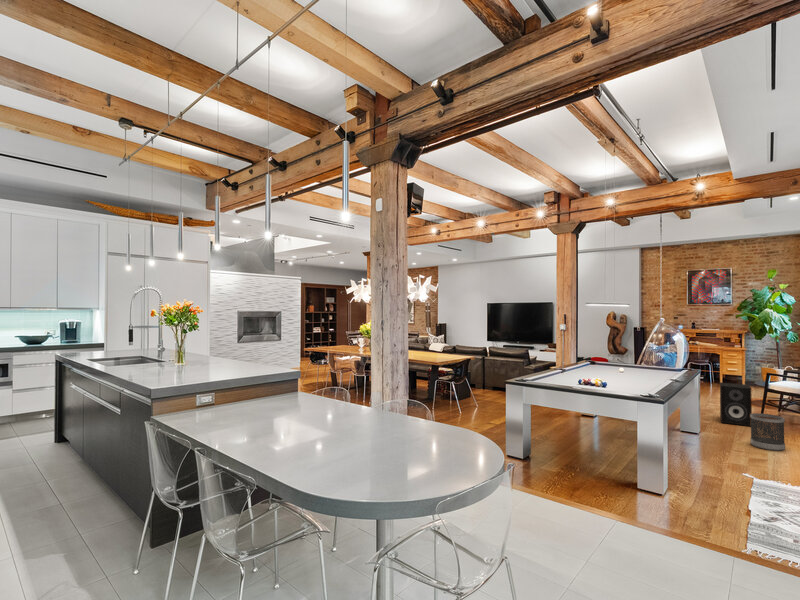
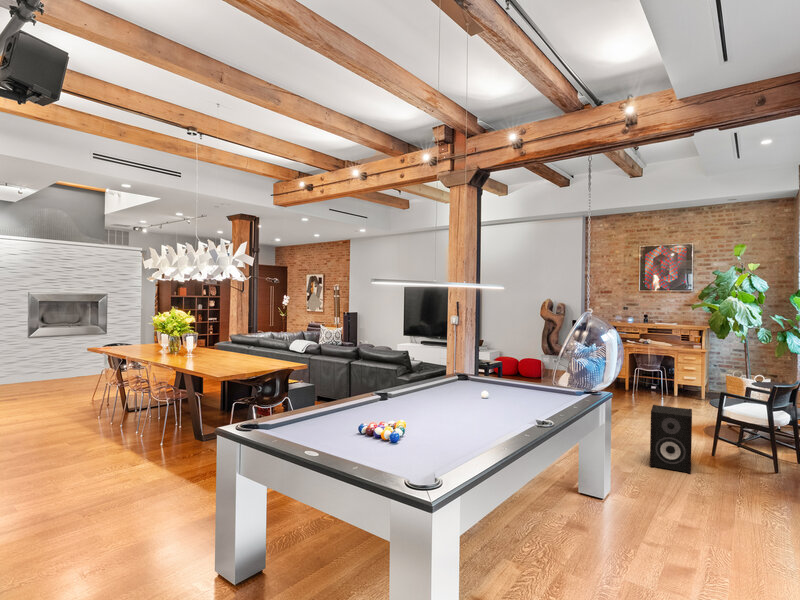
wastebasket: present [750,413,785,451] -> none [678,462,728,526]

